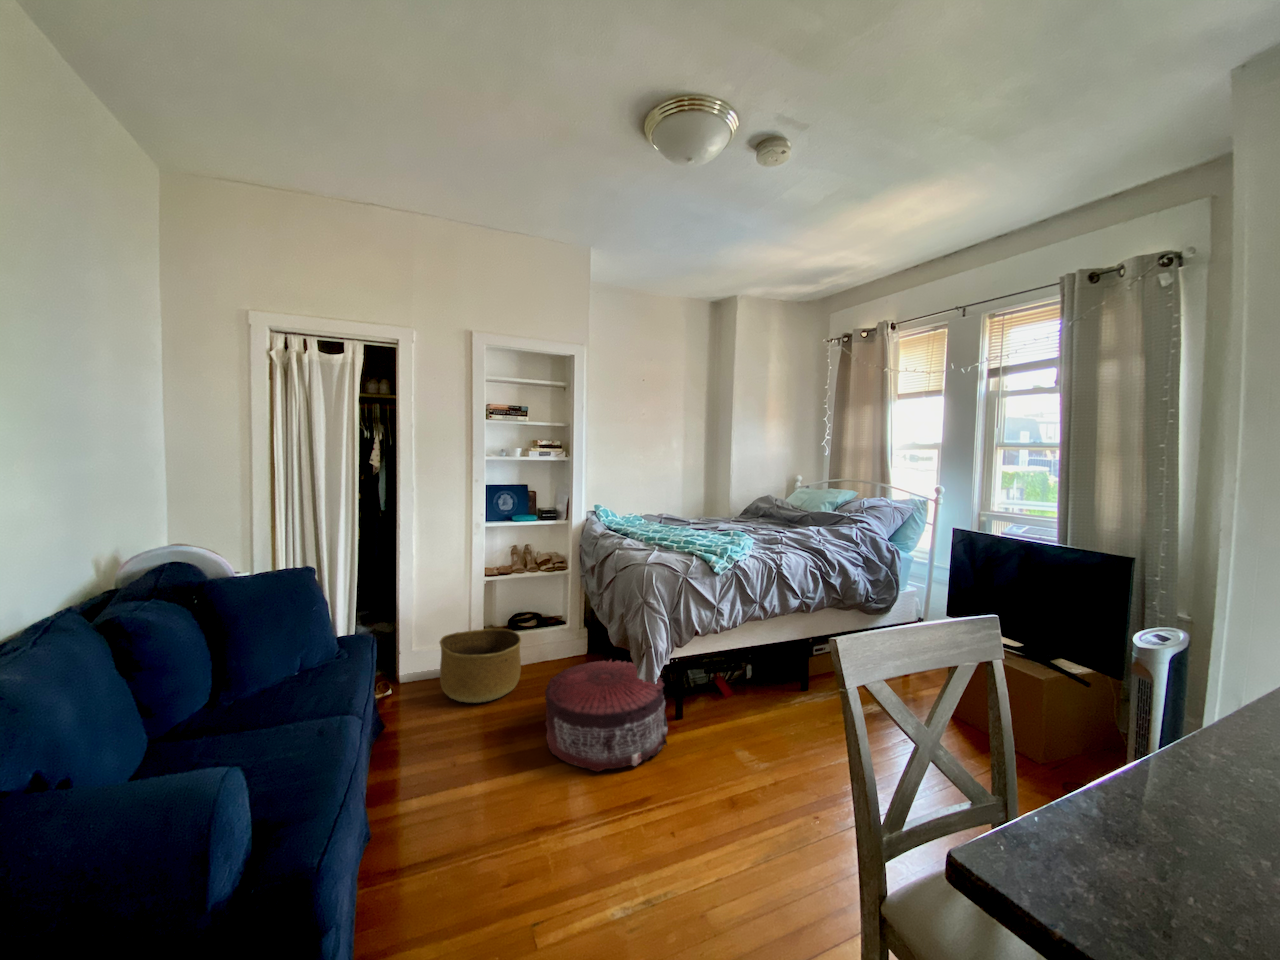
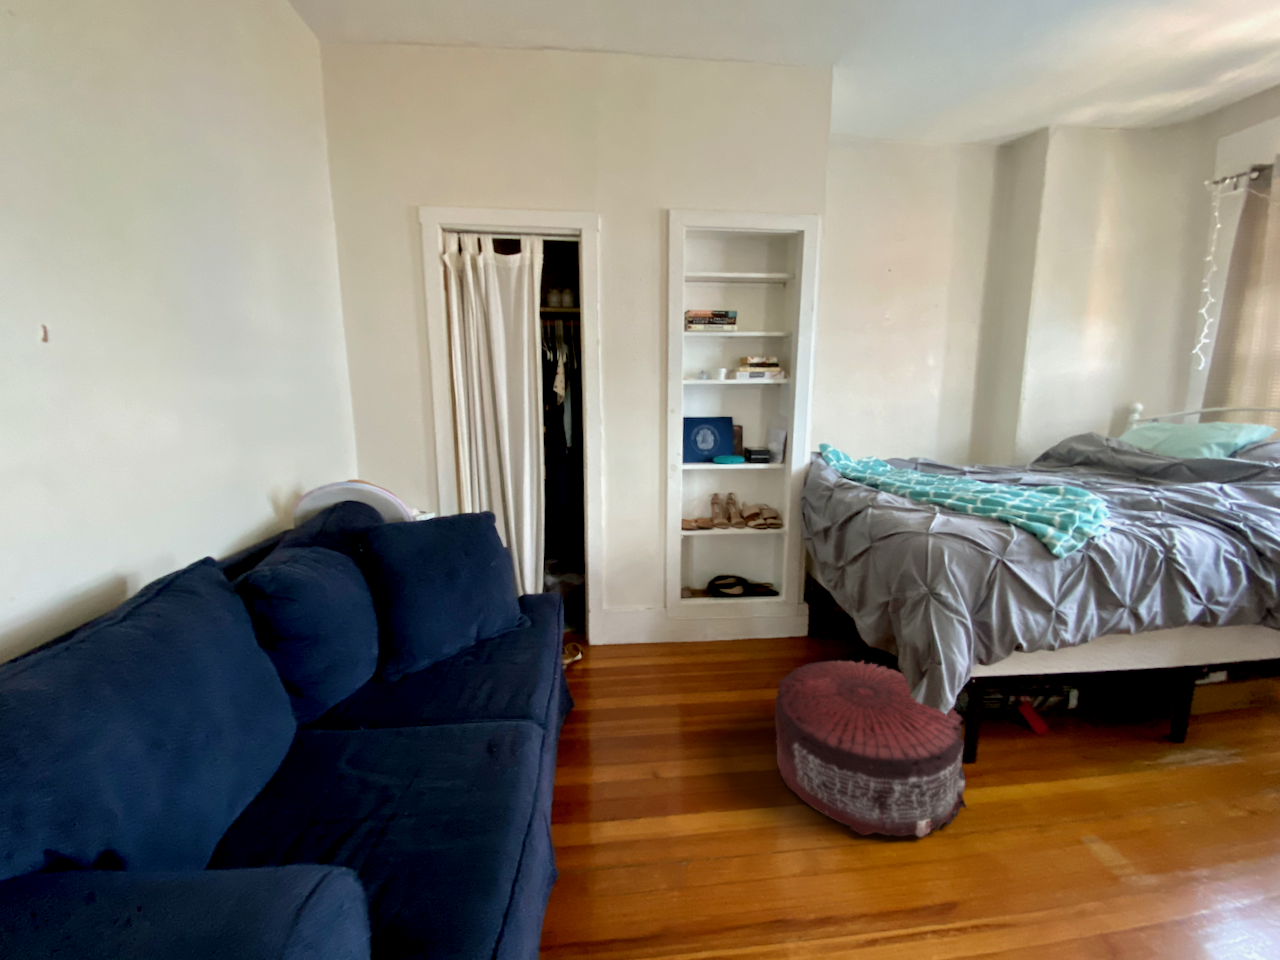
basket: present [440,628,521,703] -> none [633,595,731,688]

